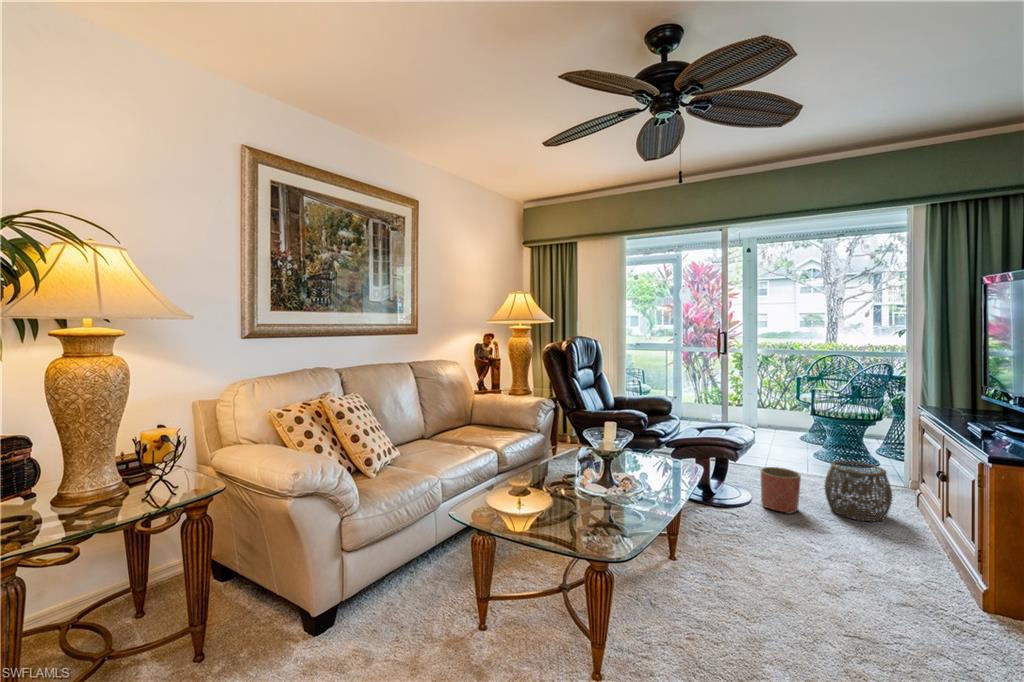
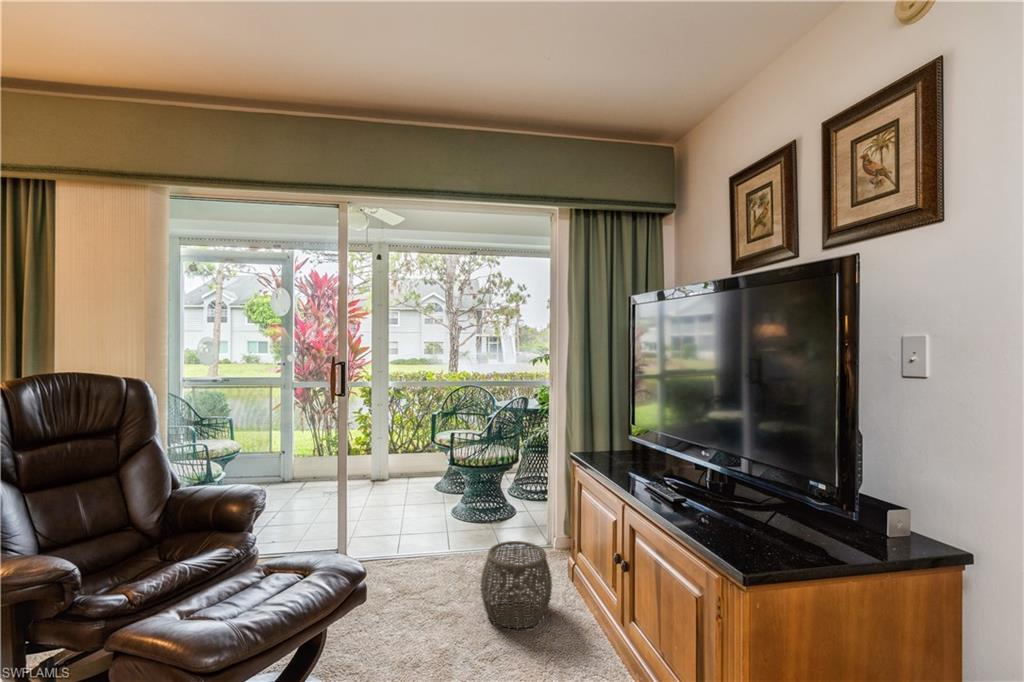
planter: present [761,467,801,514] -> none [404,575,456,653]

